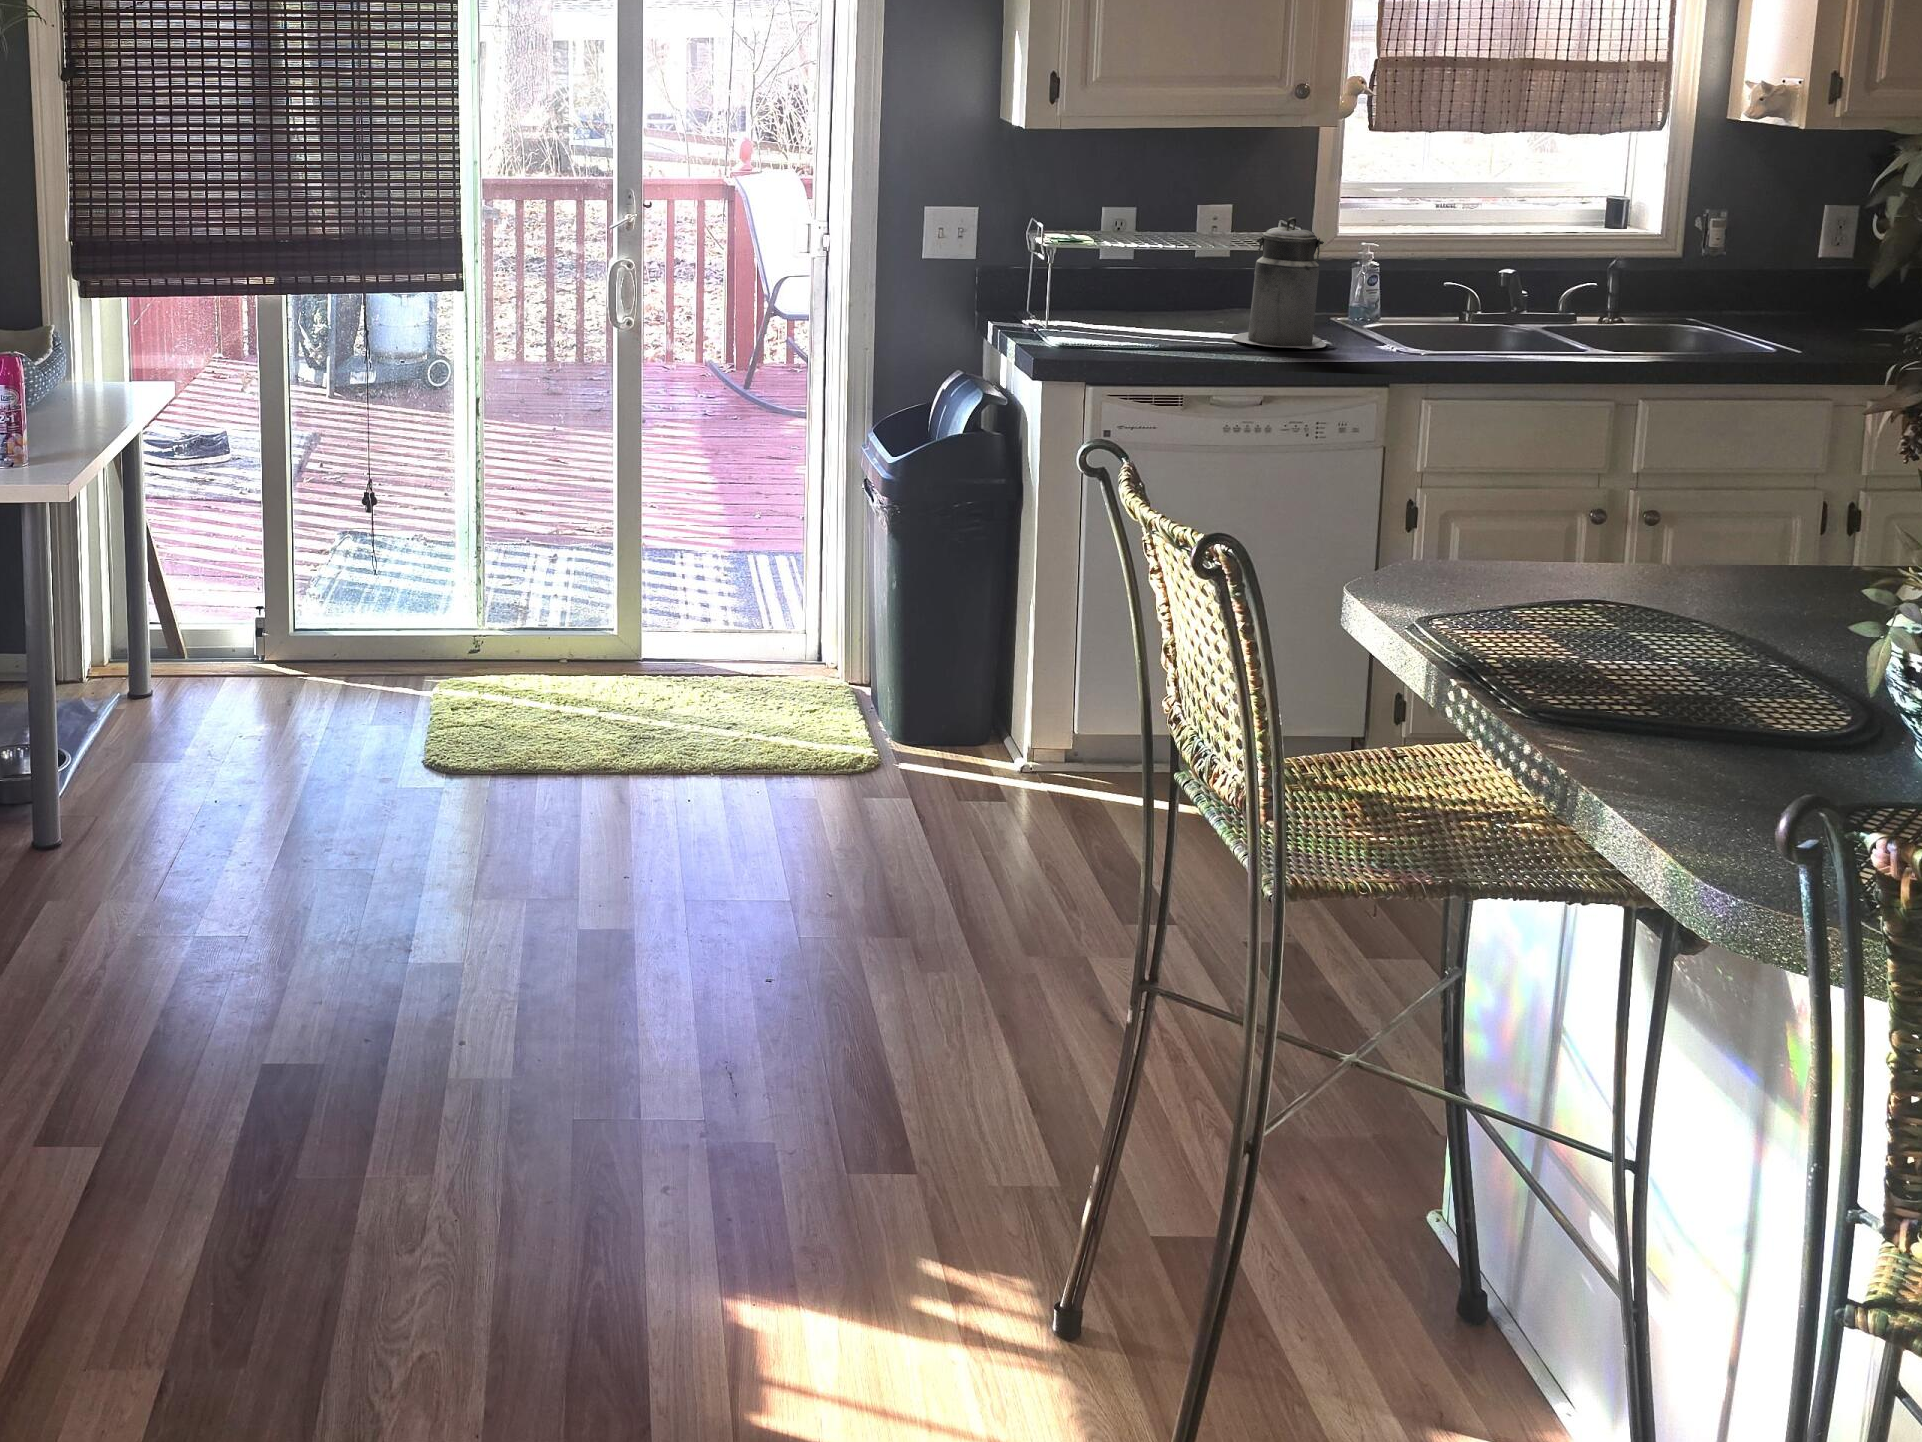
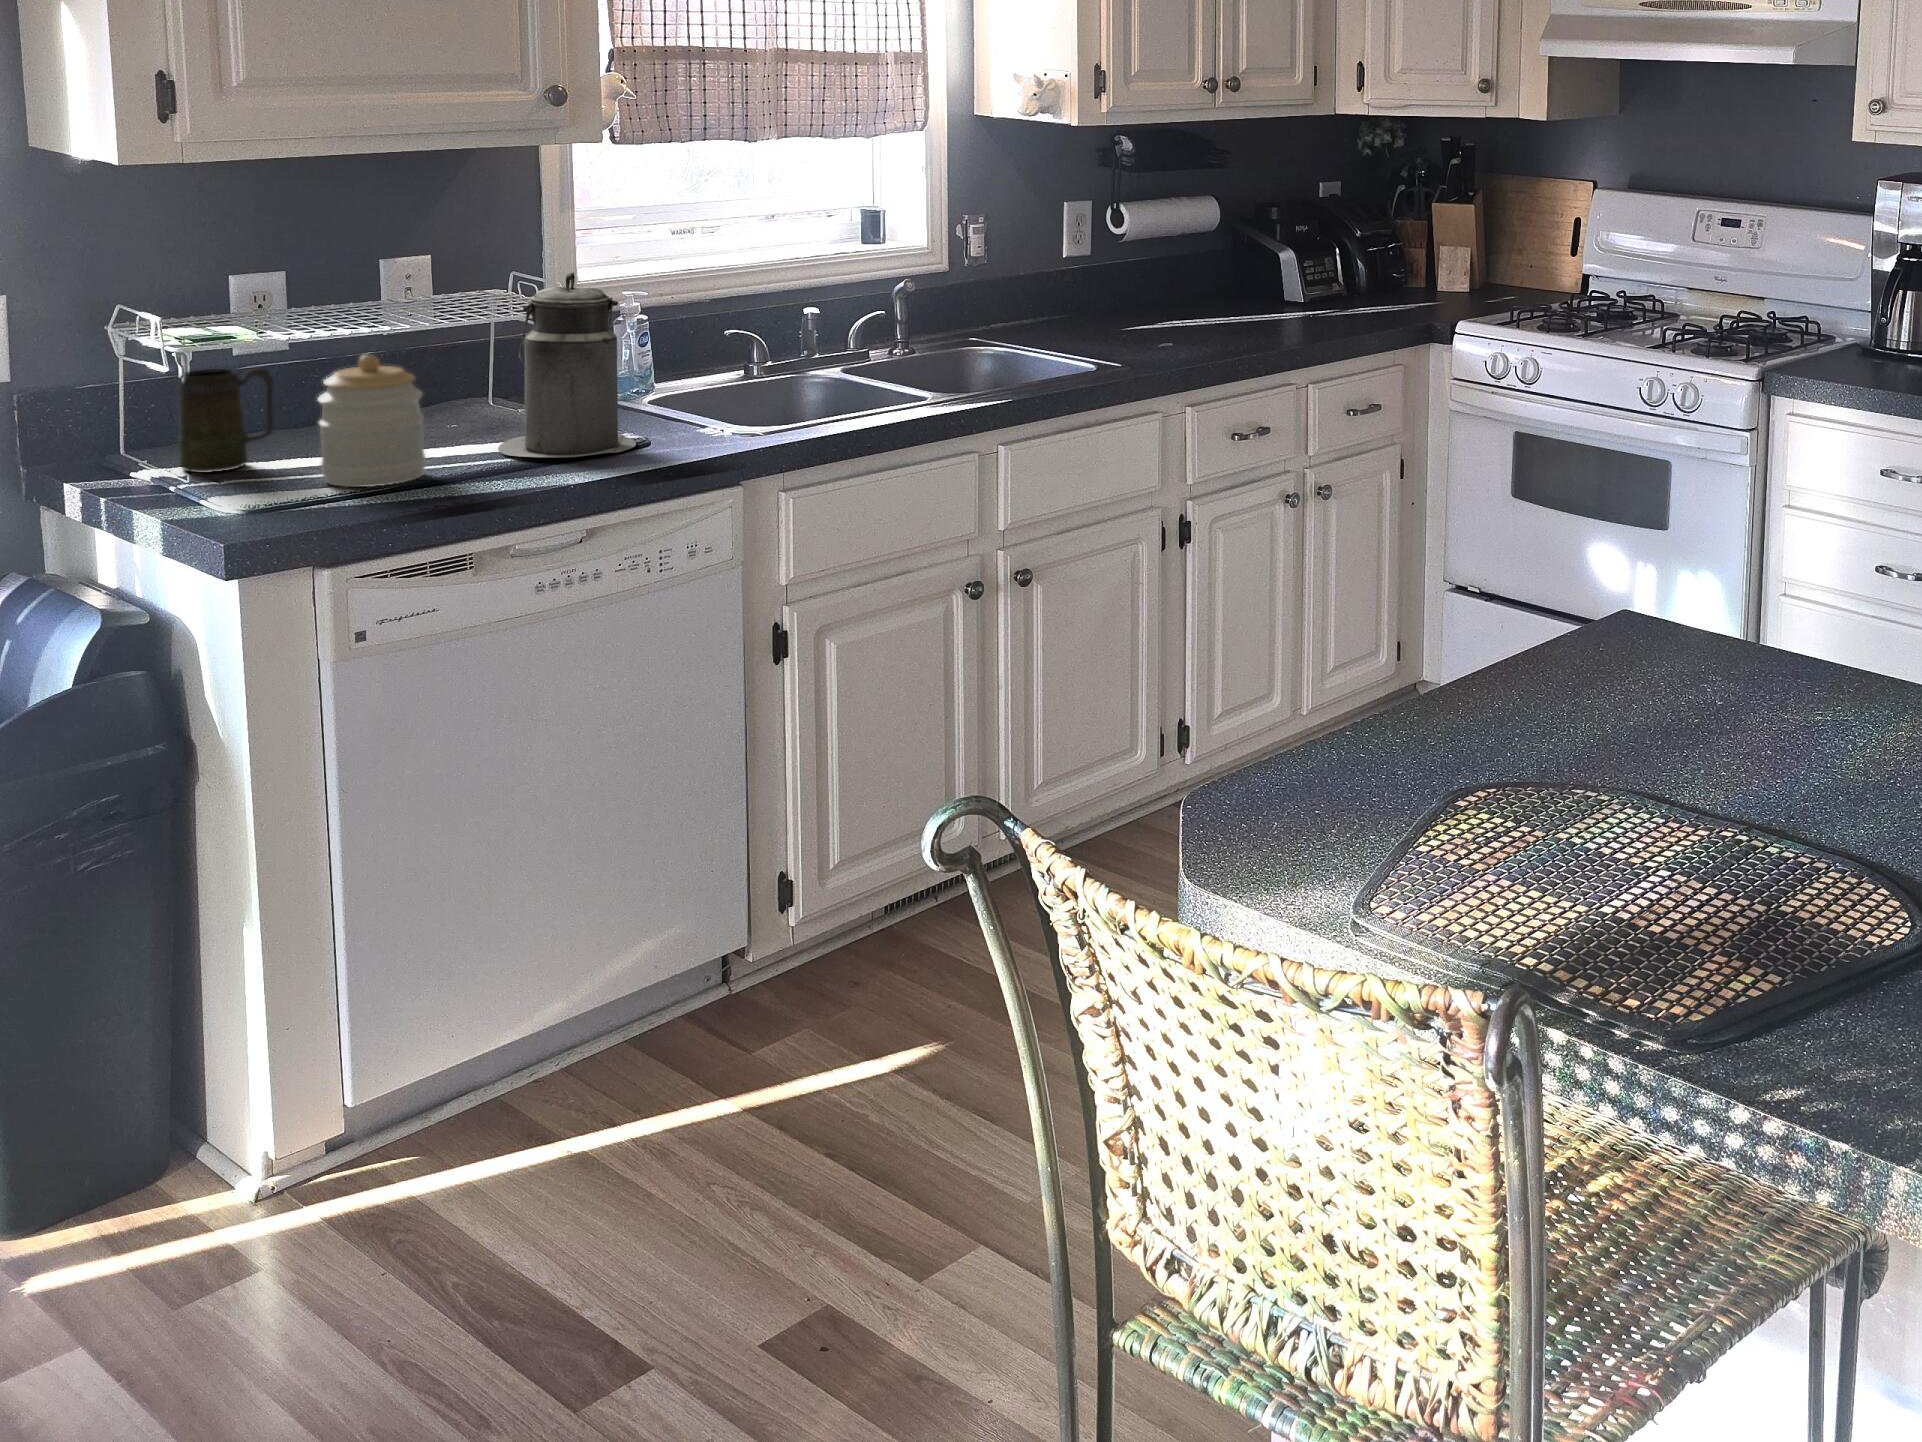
jar: none [1113,259,1179,345] -> present [318,354,426,487]
mug: none [1048,262,1104,326] -> present [178,368,274,473]

